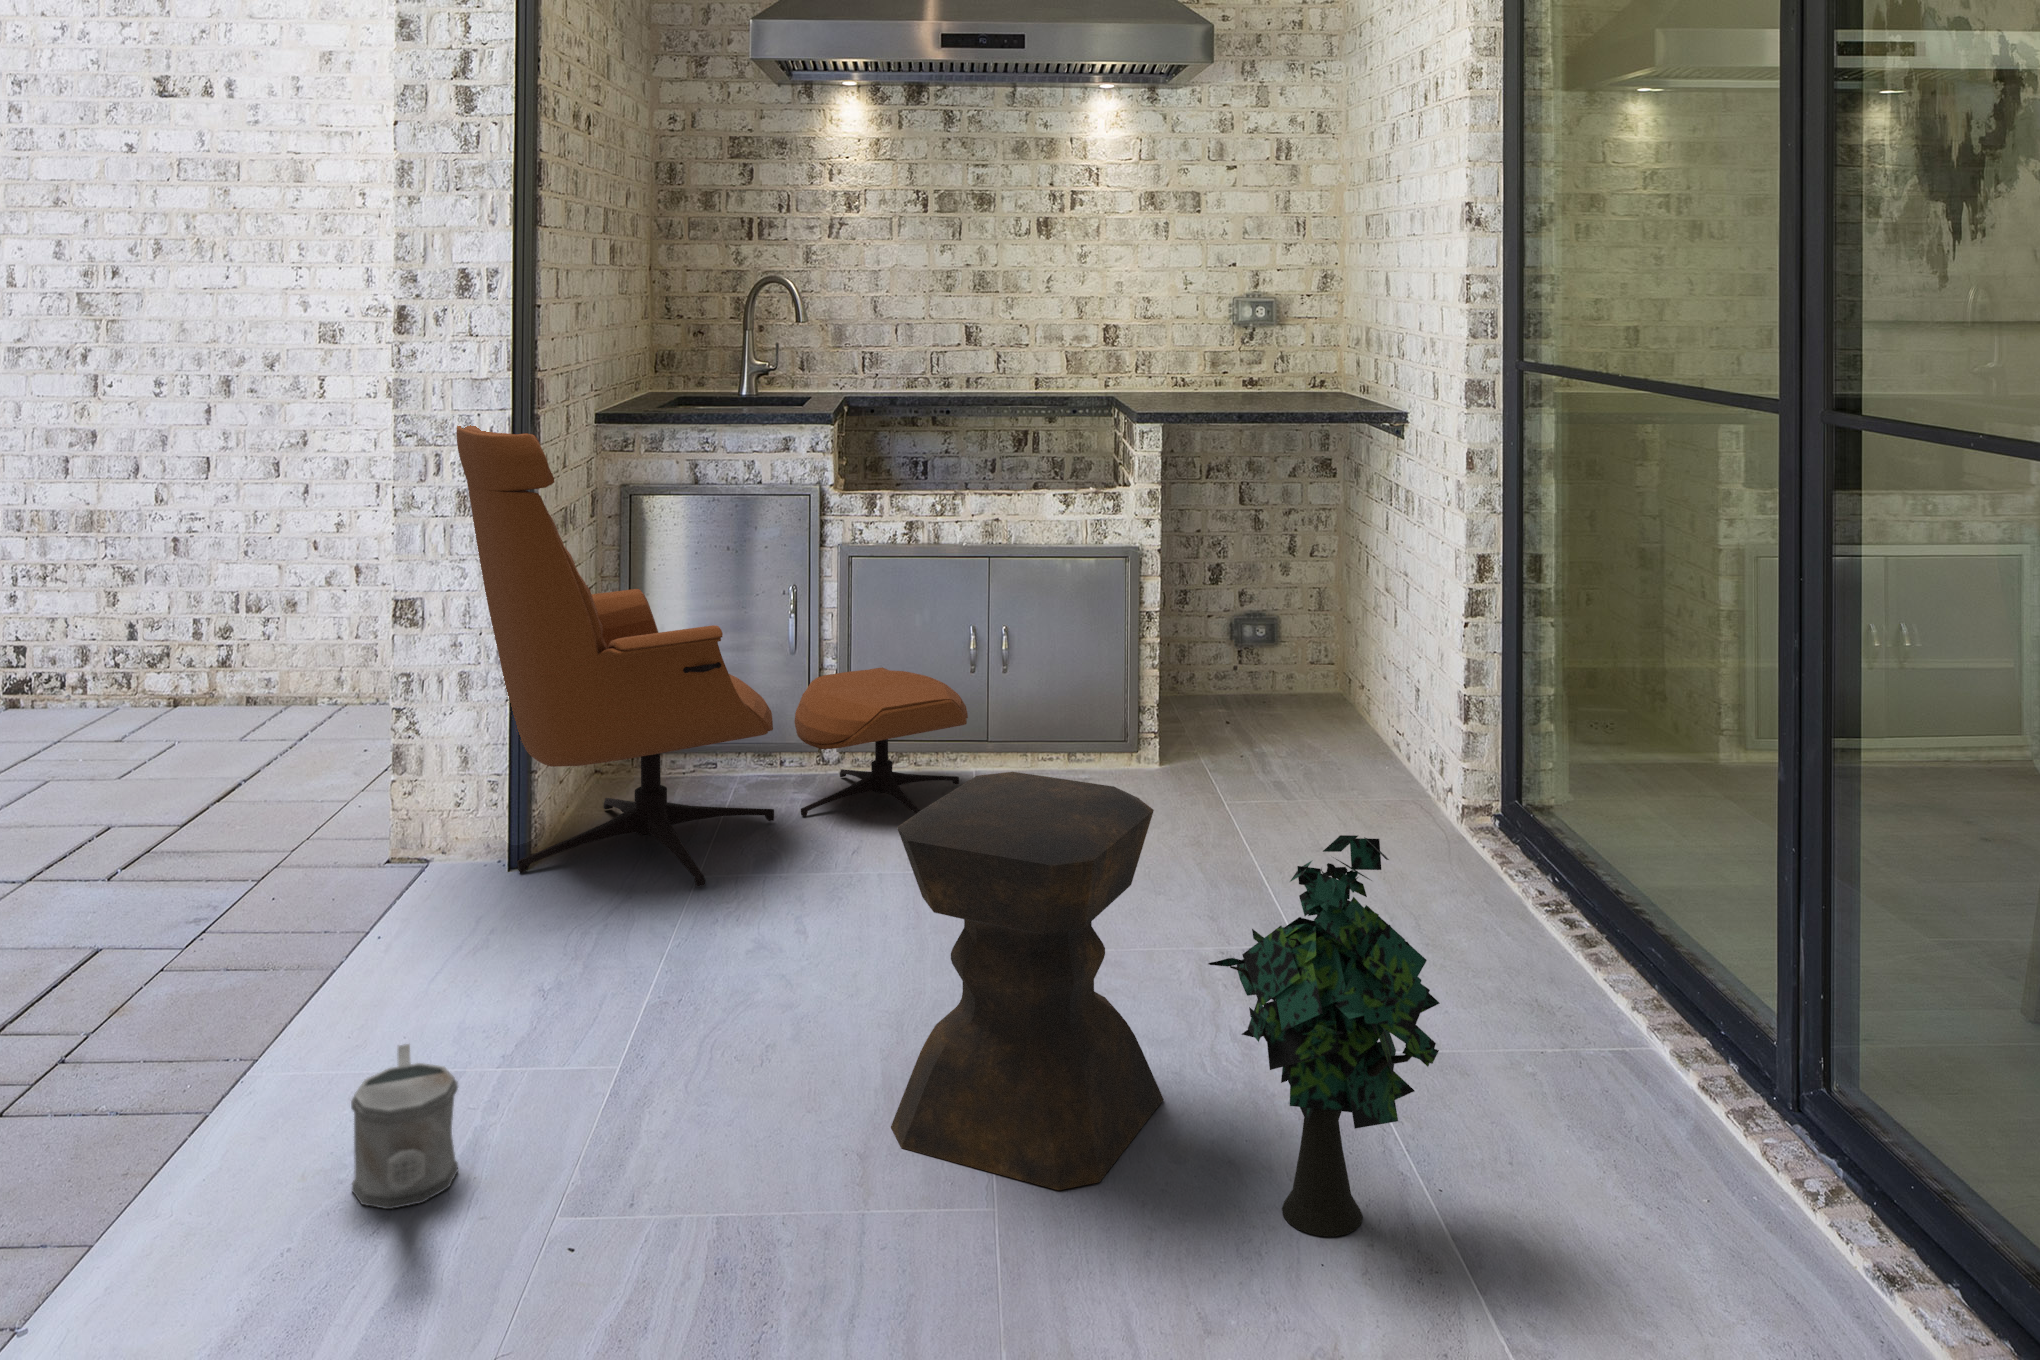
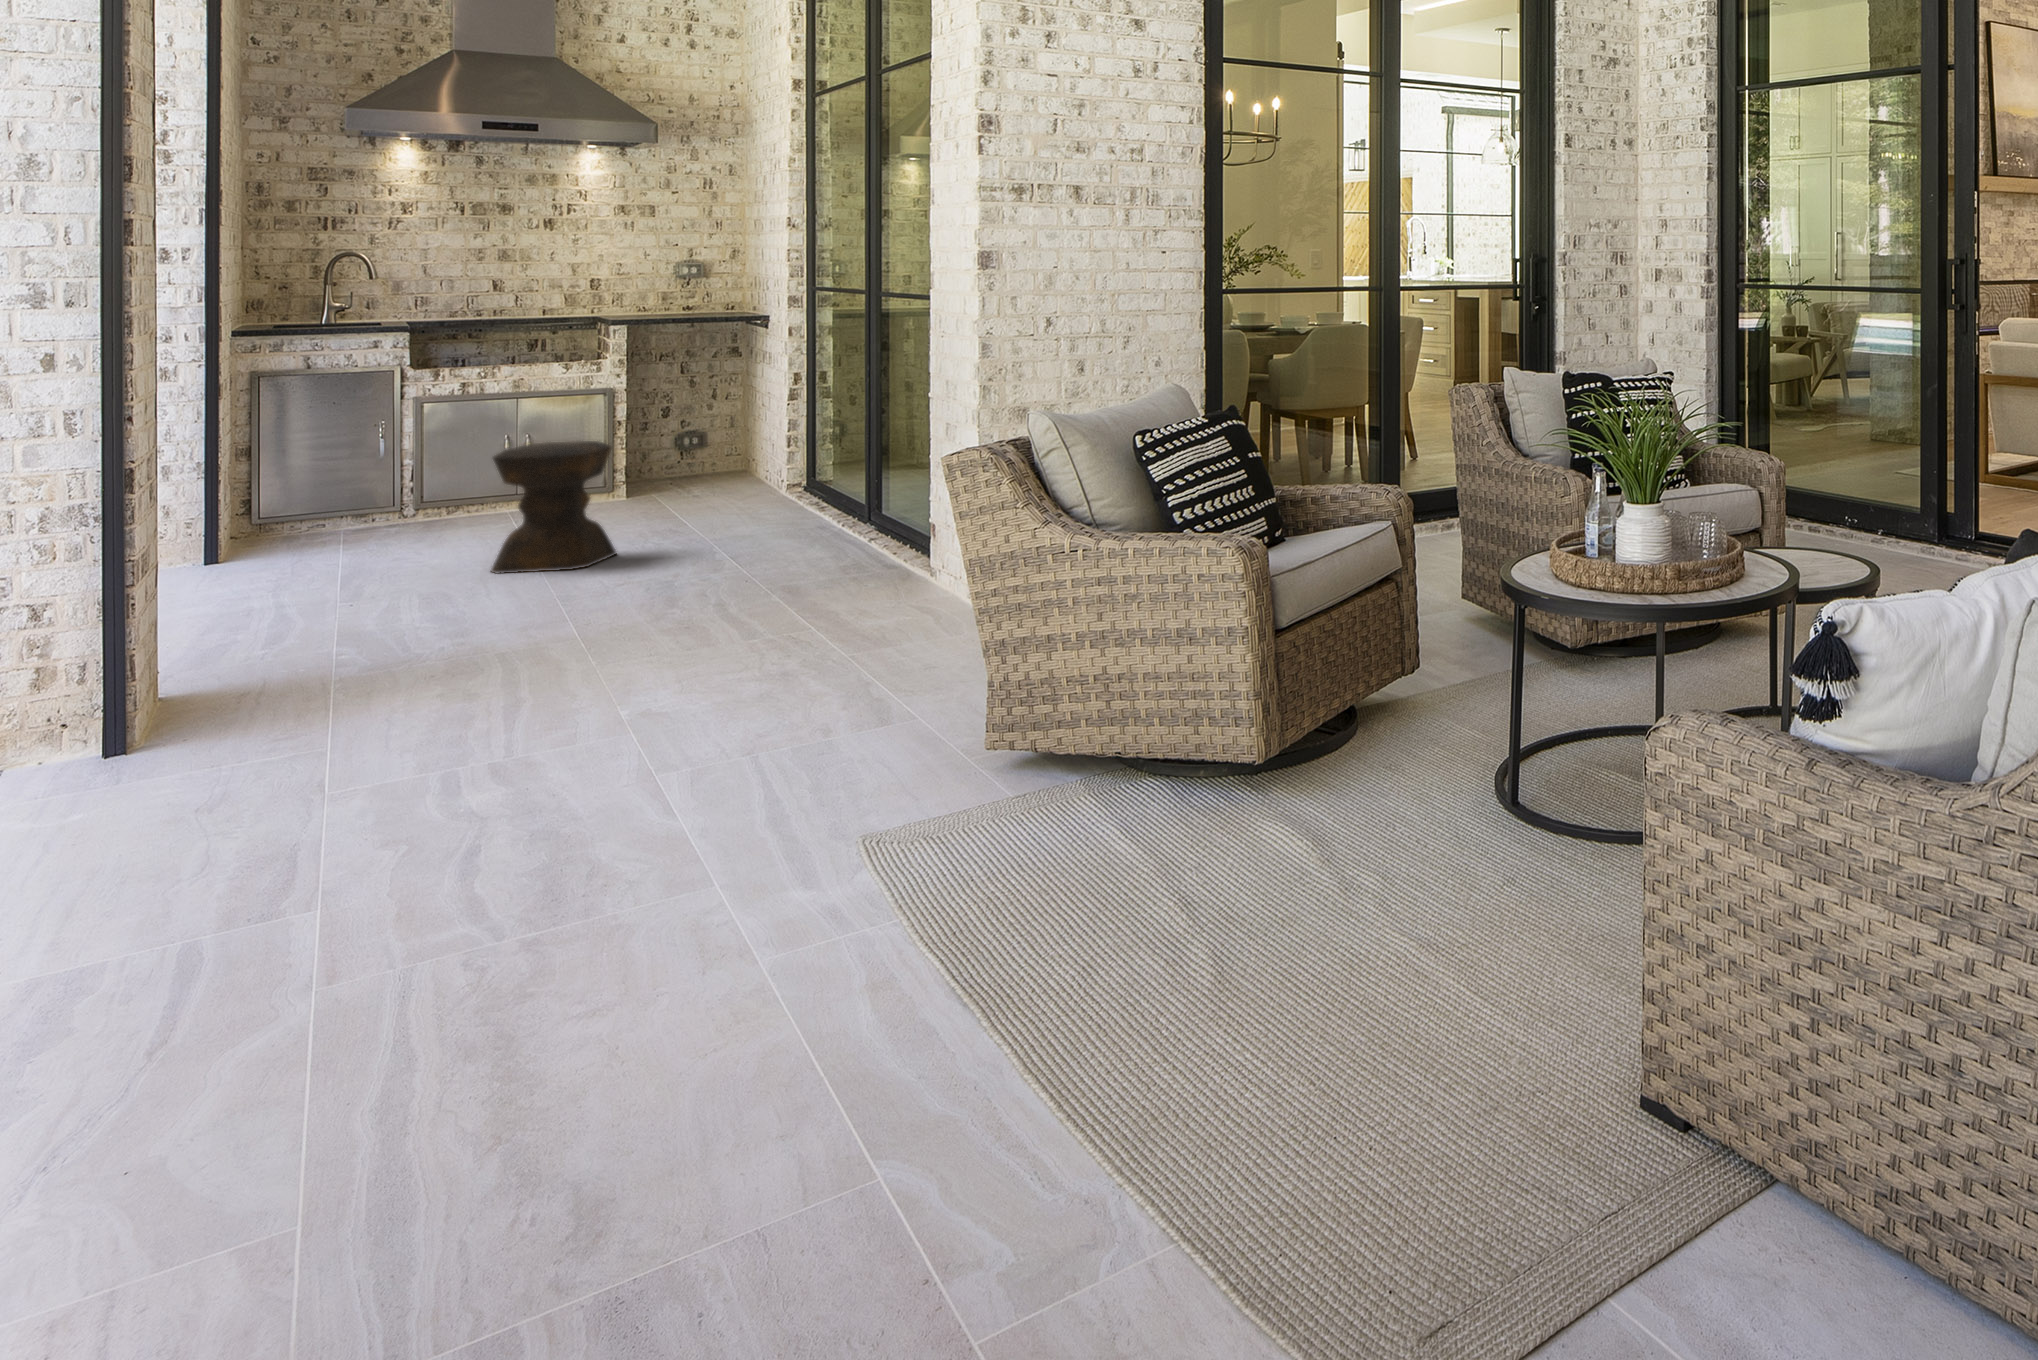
lounge chair: present [456,425,968,887] -> none [164,327,507,559]
decorative plant: present [1208,835,1440,1237] -> none [634,431,727,563]
watering can: present [351,1044,458,1209] -> none [221,563,281,610]

